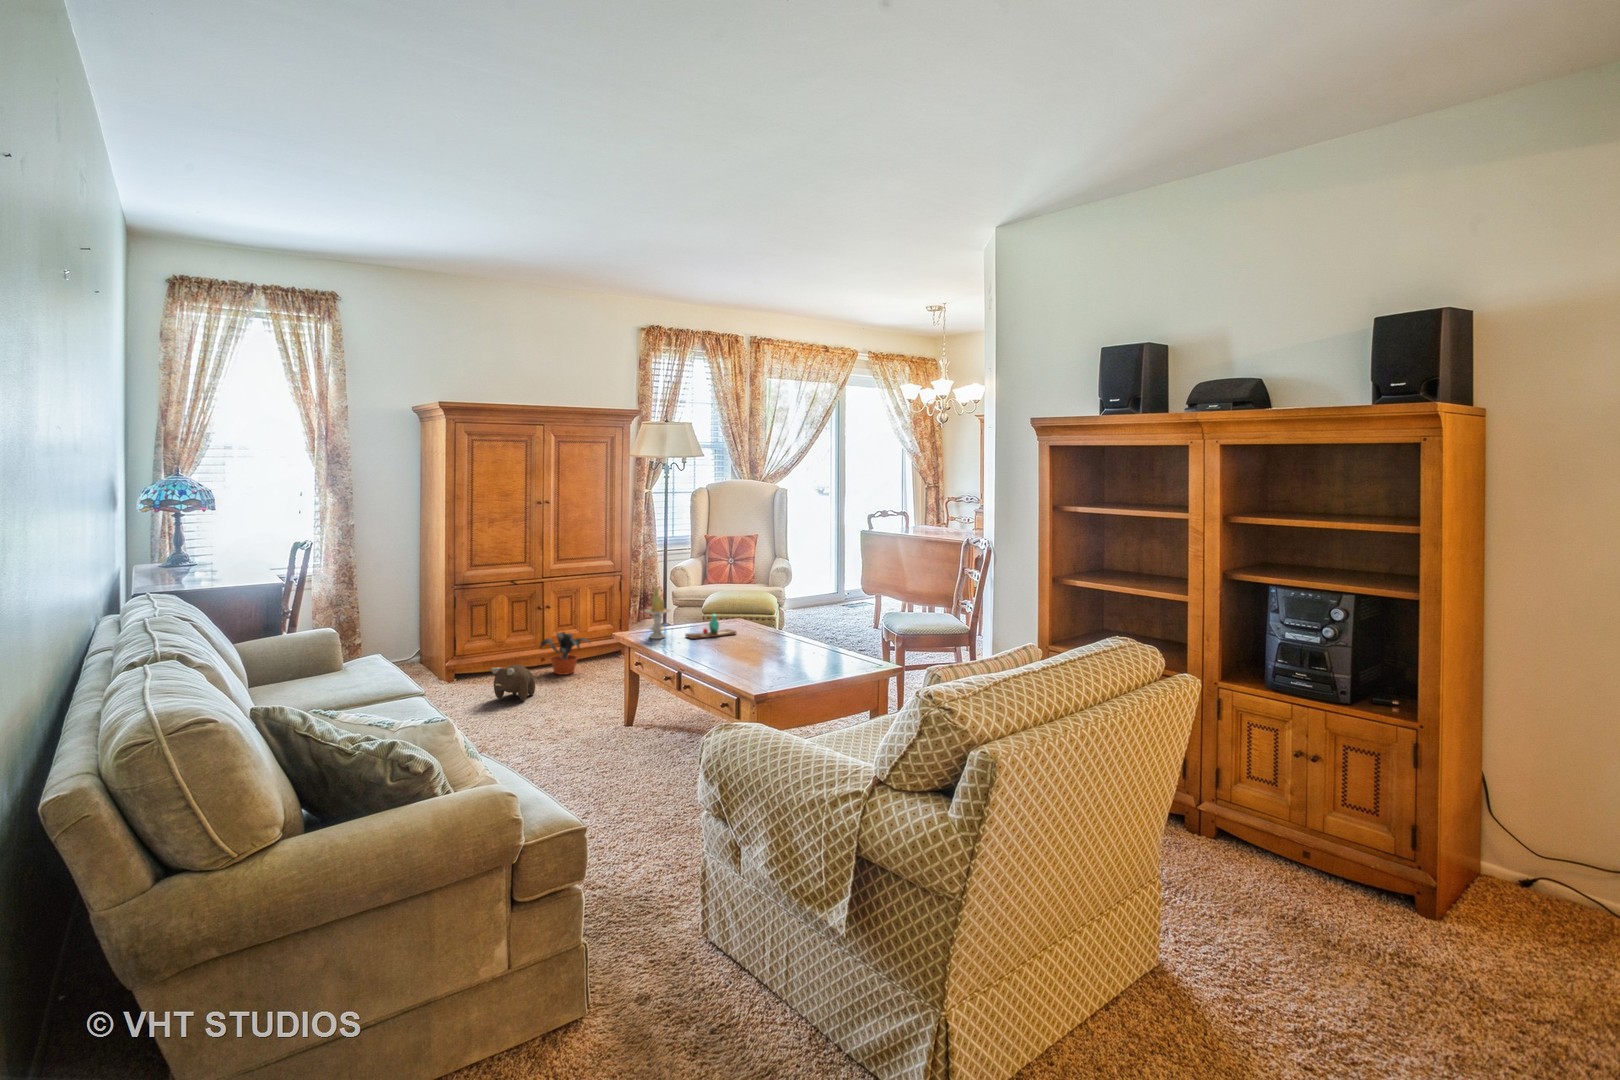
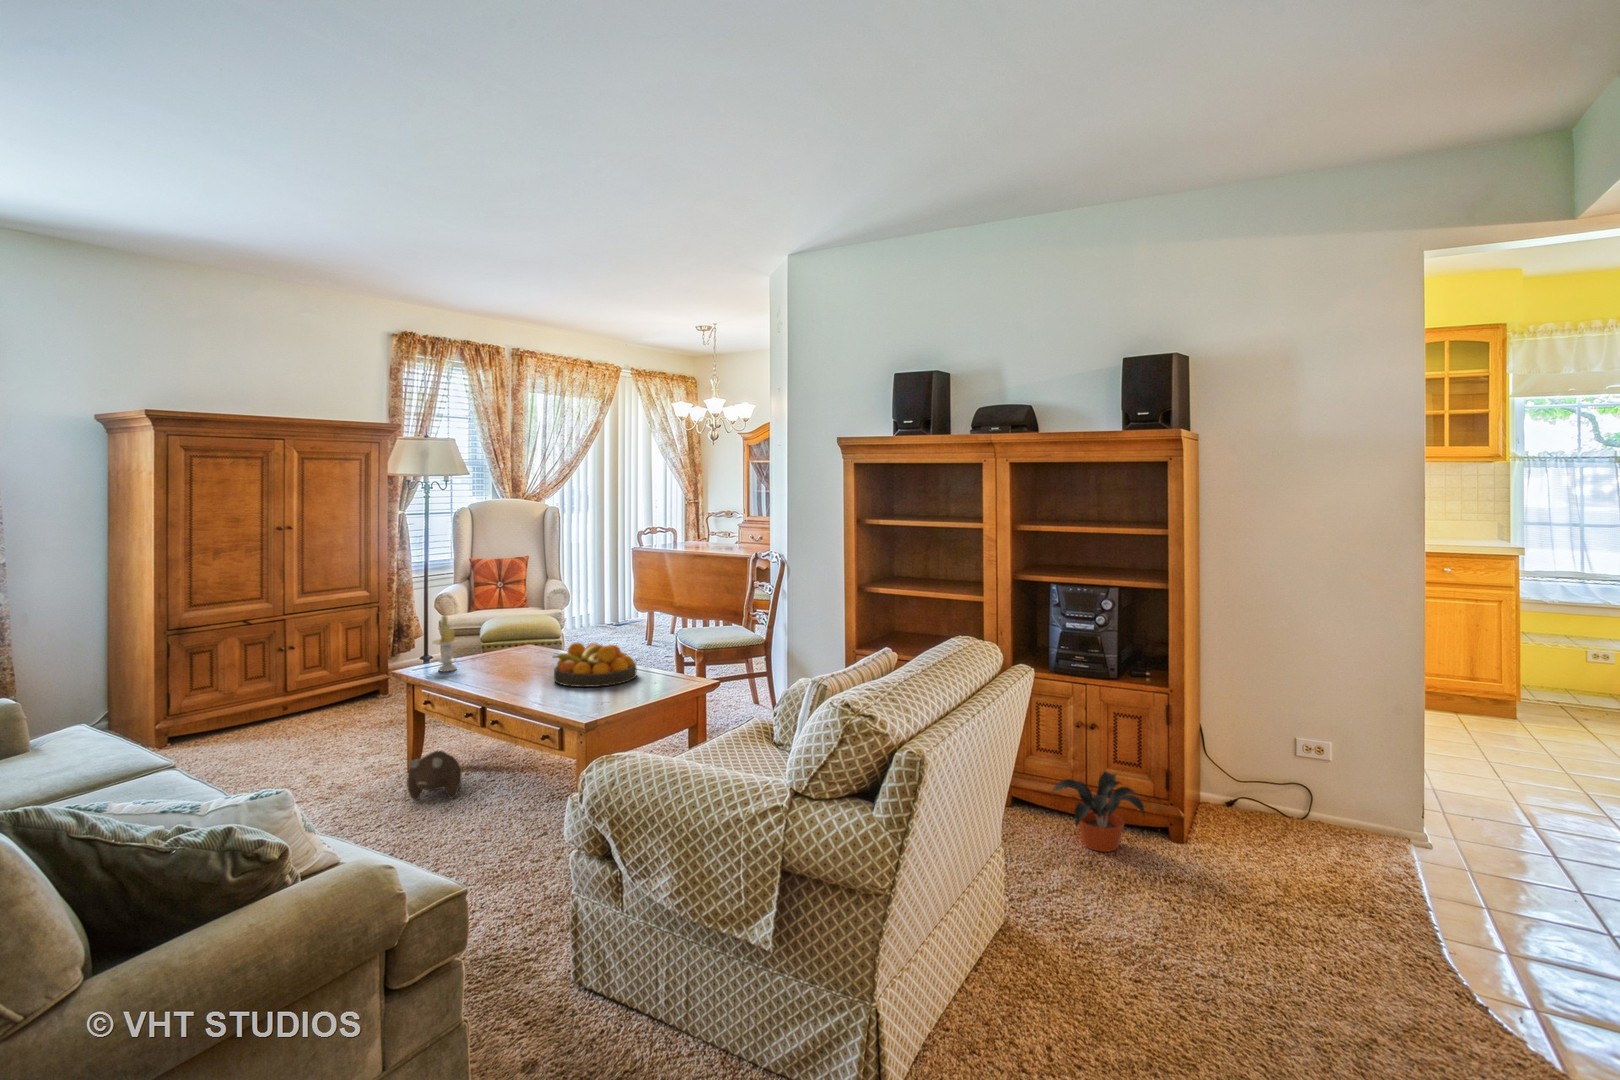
vase: present [685,614,736,639] -> none [479,640,535,668]
fruit bowl: none [741,620,822,665] -> present [553,643,637,687]
potted plant: present [540,632,589,675] -> present [1052,771,1145,852]
plush toy: present [491,665,535,701] -> present [407,751,462,800]

